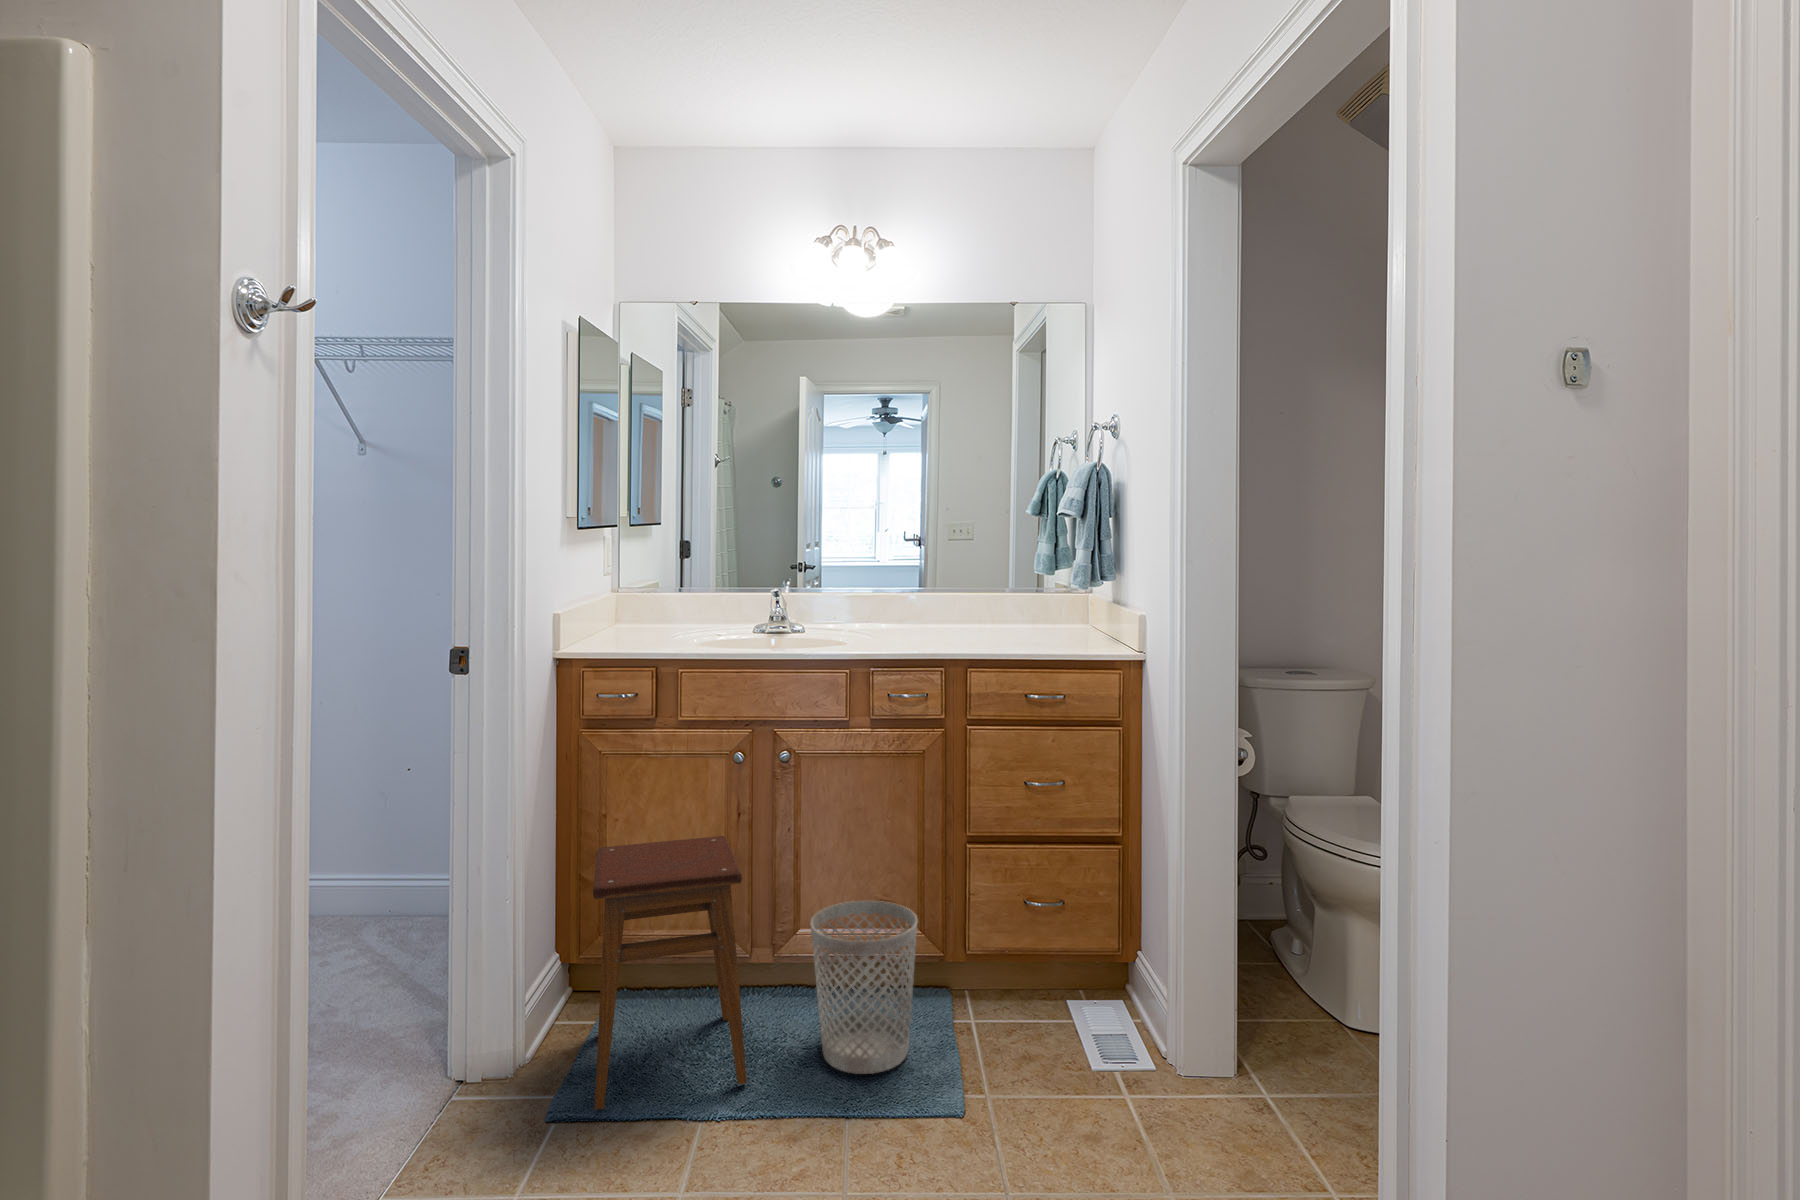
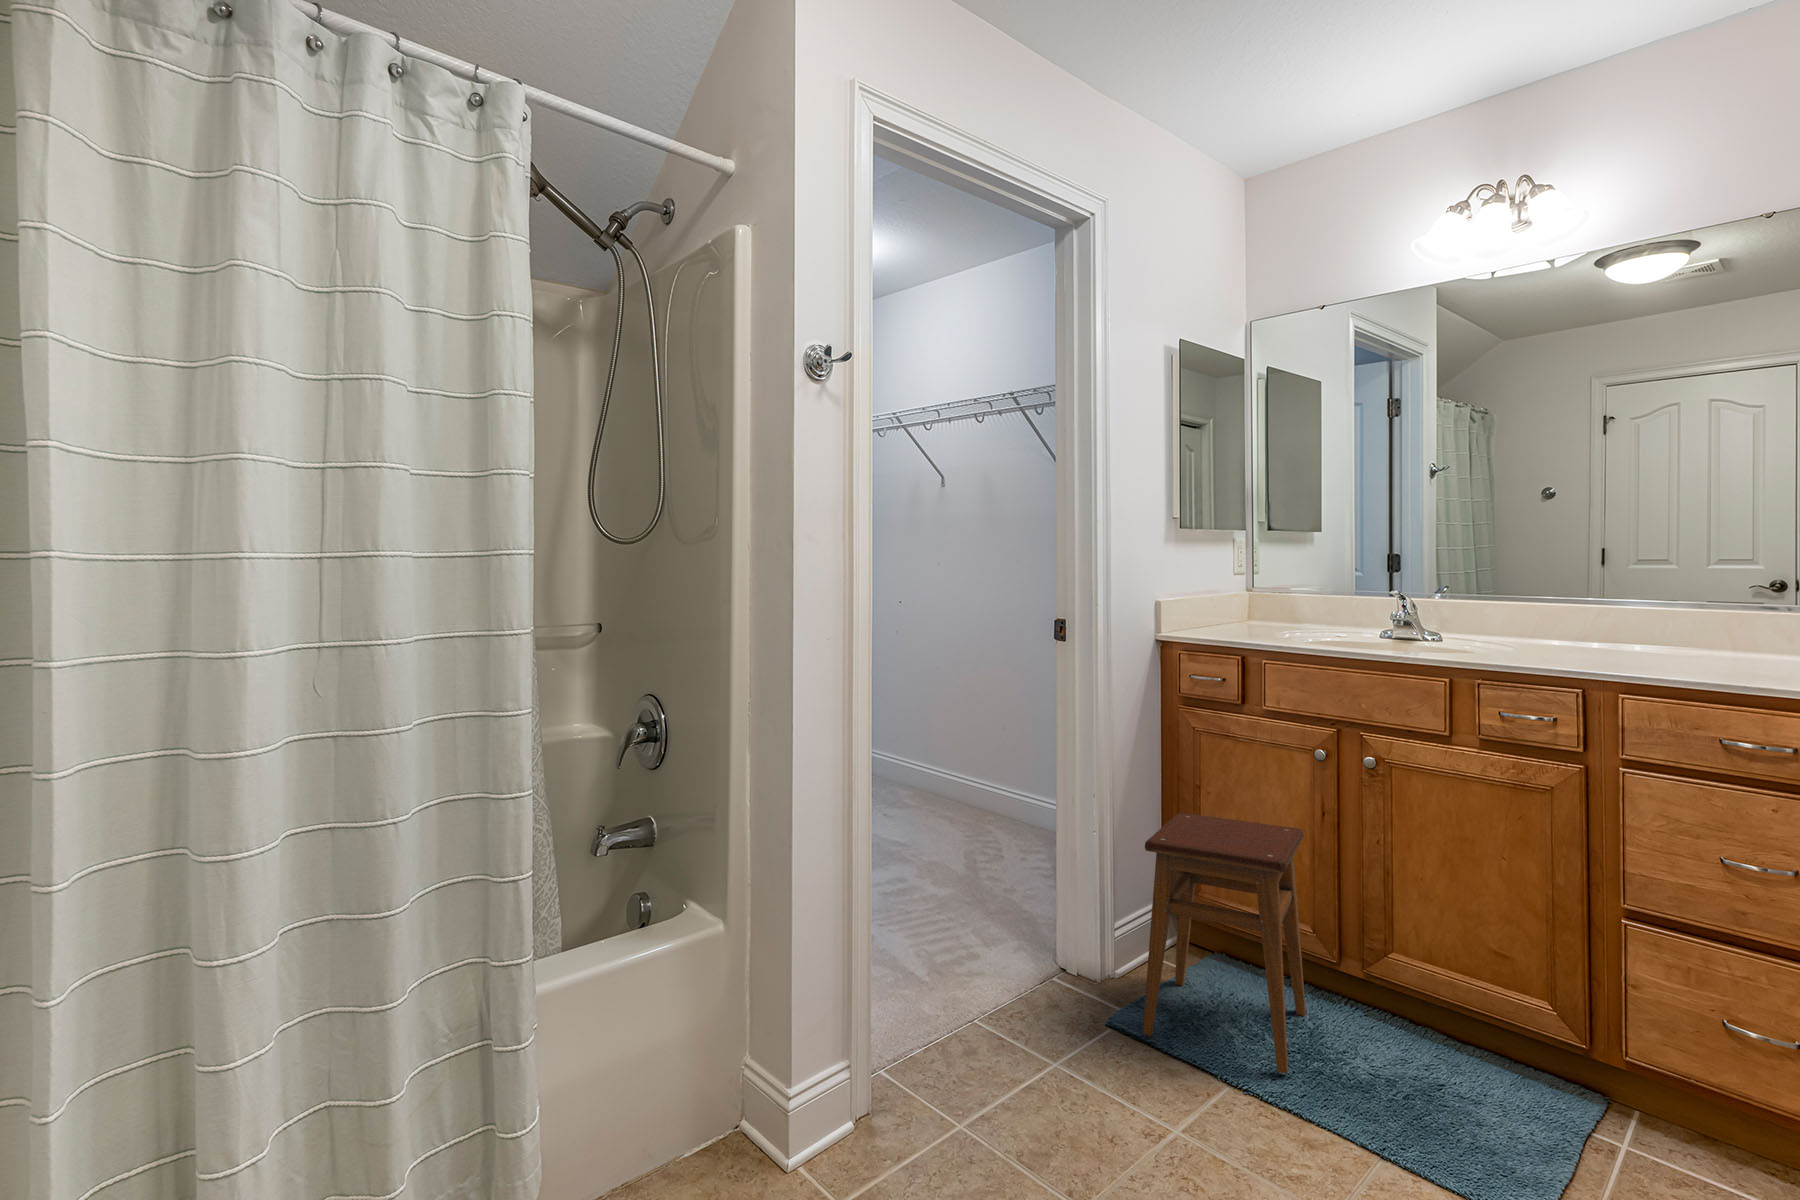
wastebasket: present [811,901,917,1074] -> none [1373,932,1518,1137]

